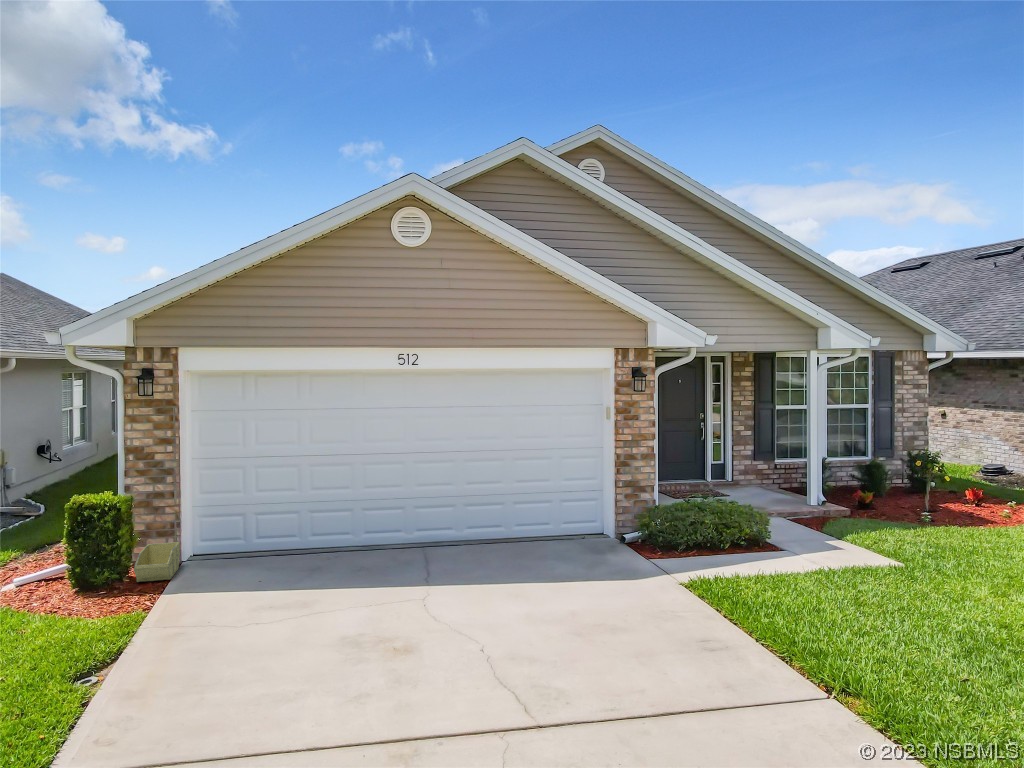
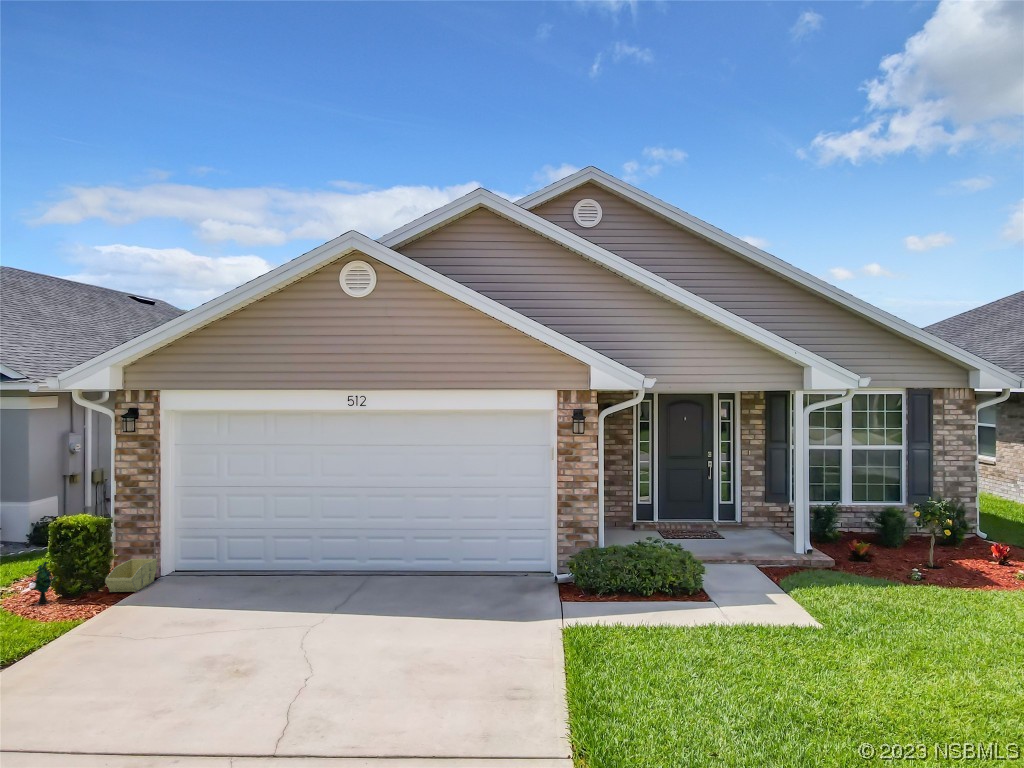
decorative plant: none [49,549,82,600] -> present [31,562,57,604]

